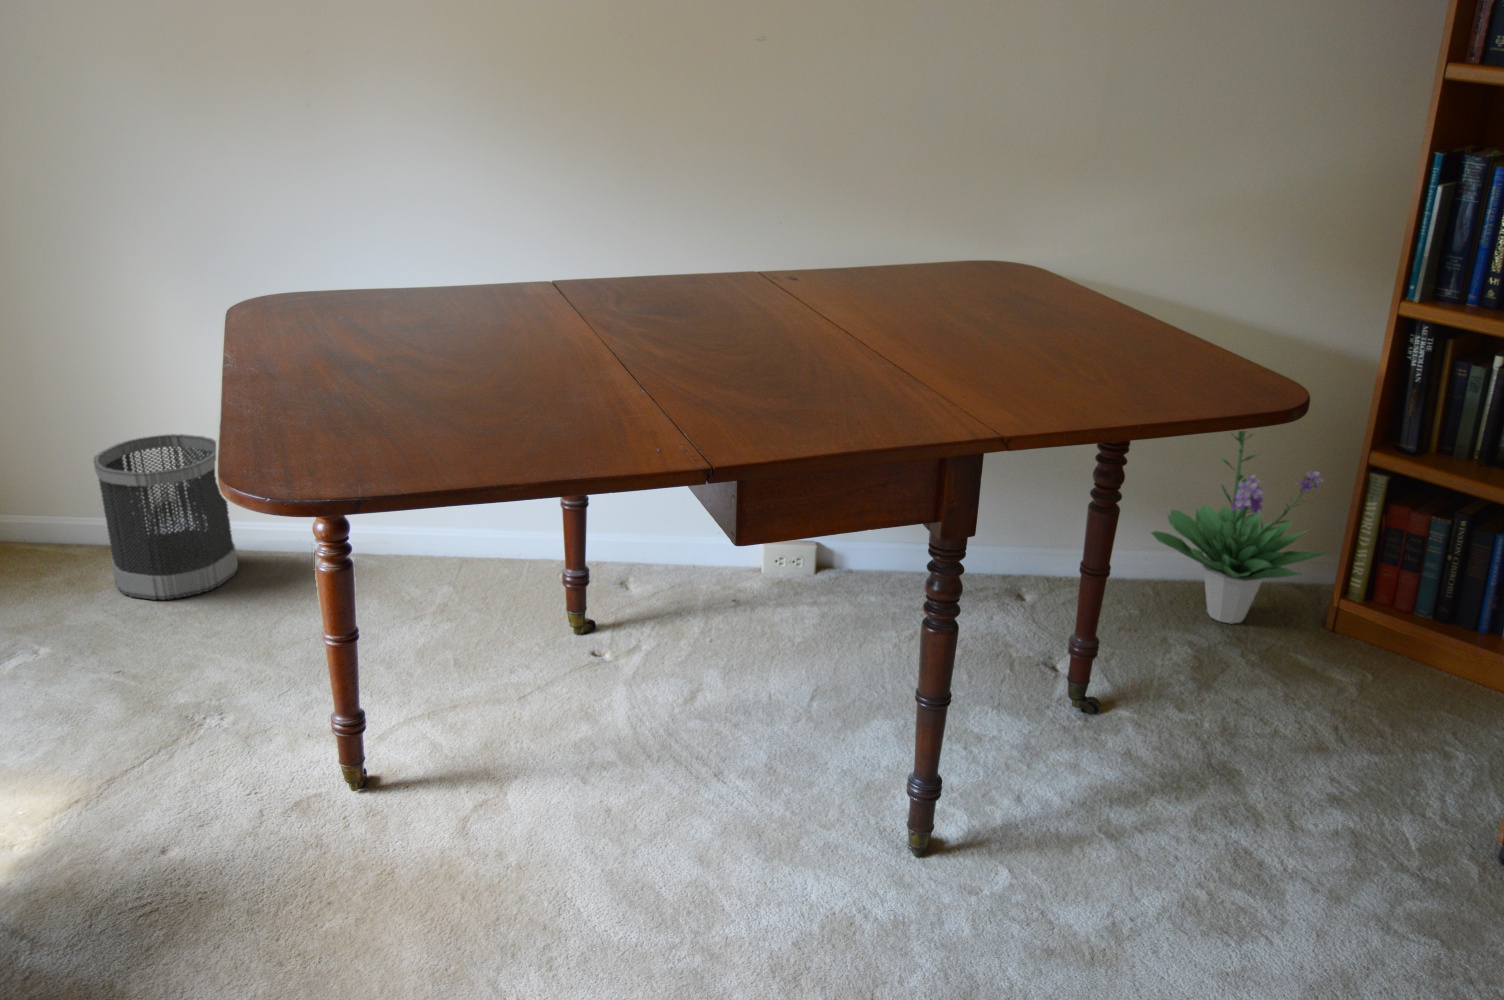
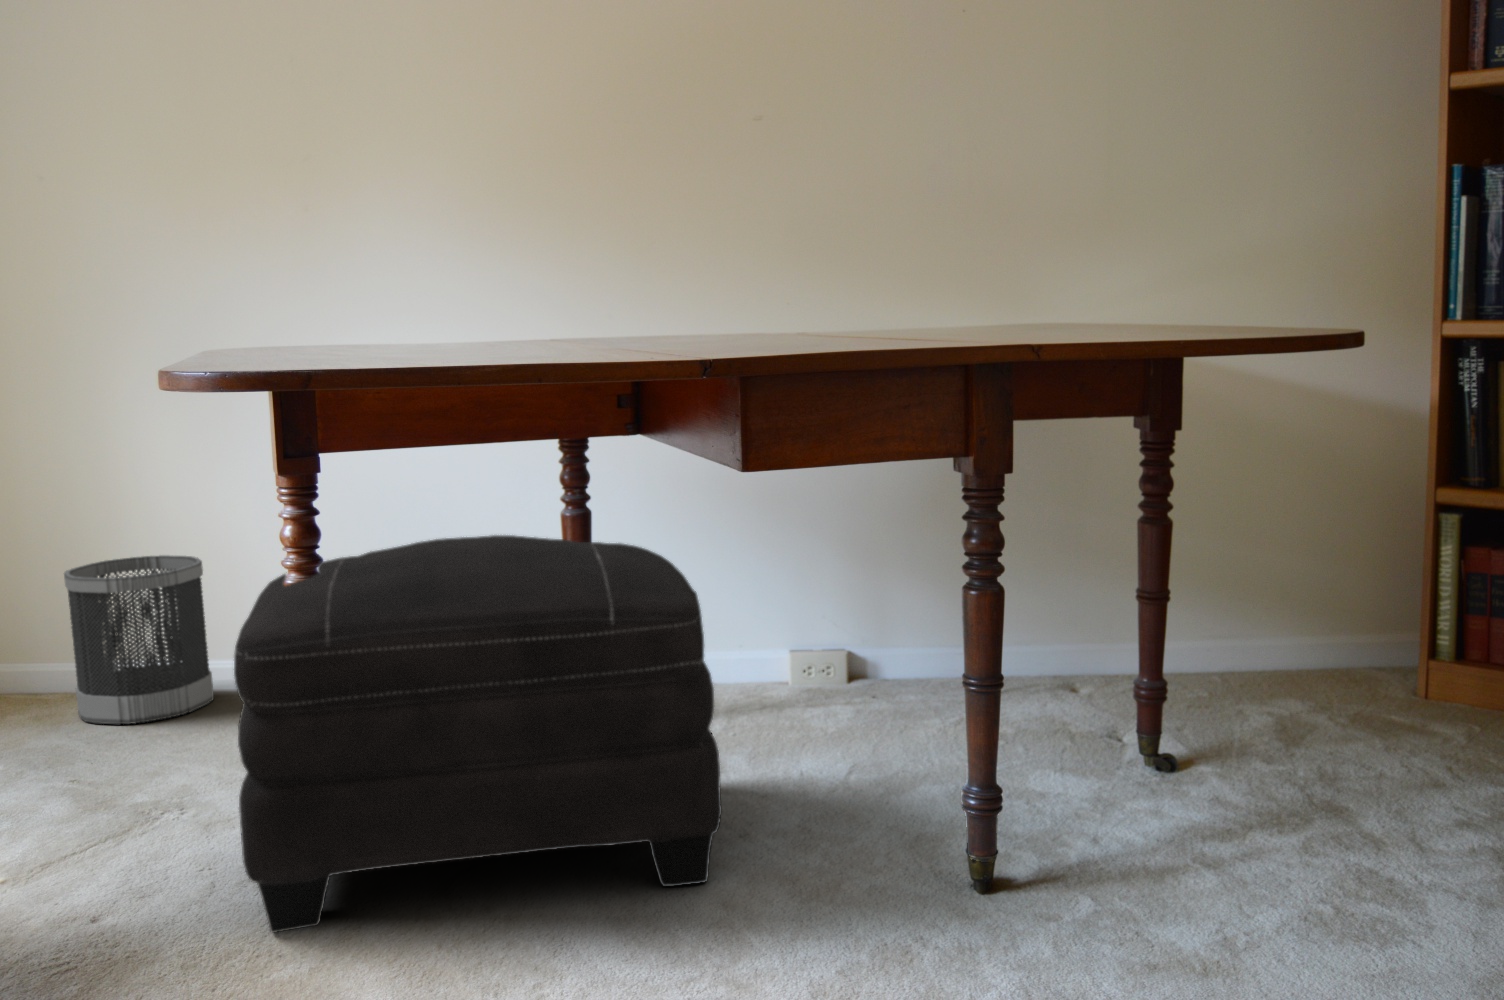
potted plant: present [1152,429,1329,624] -> none [1209,443,1414,696]
ottoman: none [278,514,702,877] -> present [234,535,722,933]

